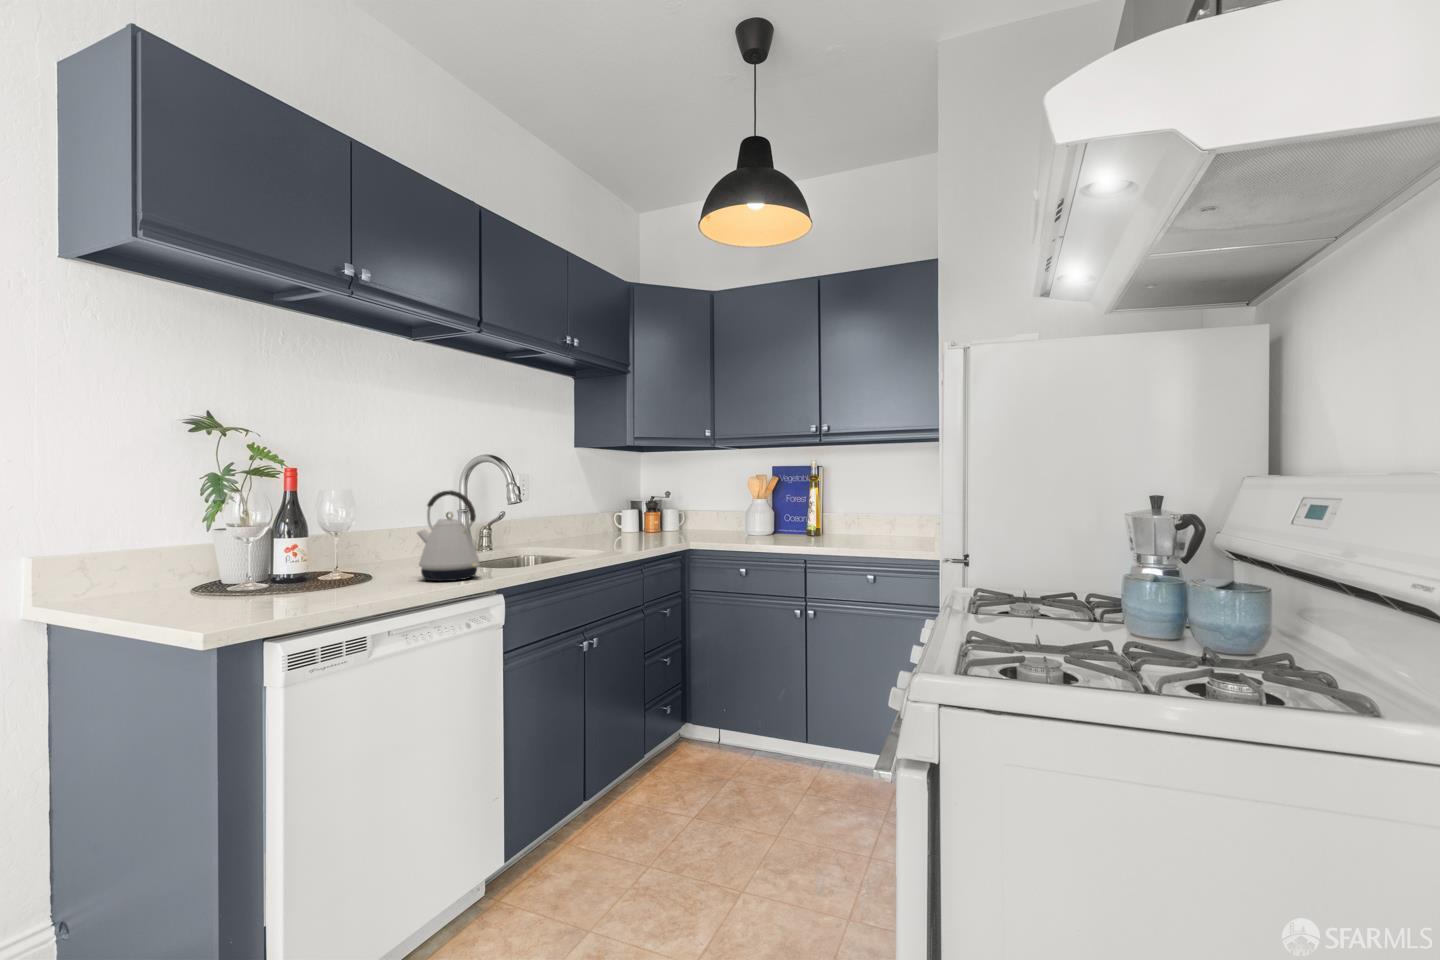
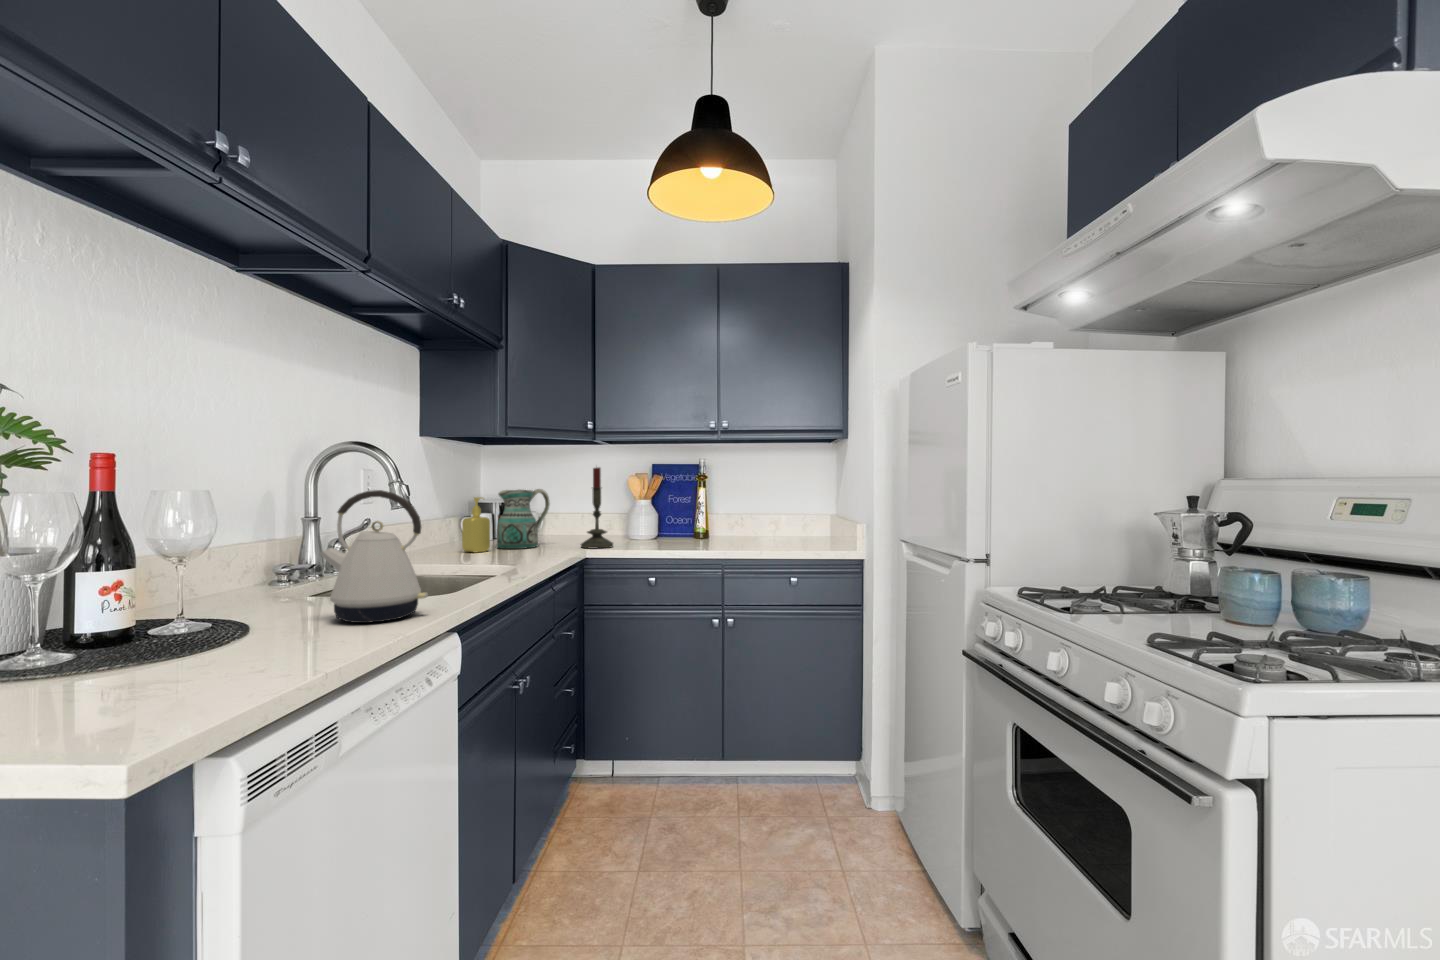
candle: none [698,468,726,542] -> present [581,467,613,549]
ceramic pitcher: none [635,489,680,540] -> present [497,489,550,549]
soap dispenser: none [602,496,625,541] -> present [462,497,490,552]

